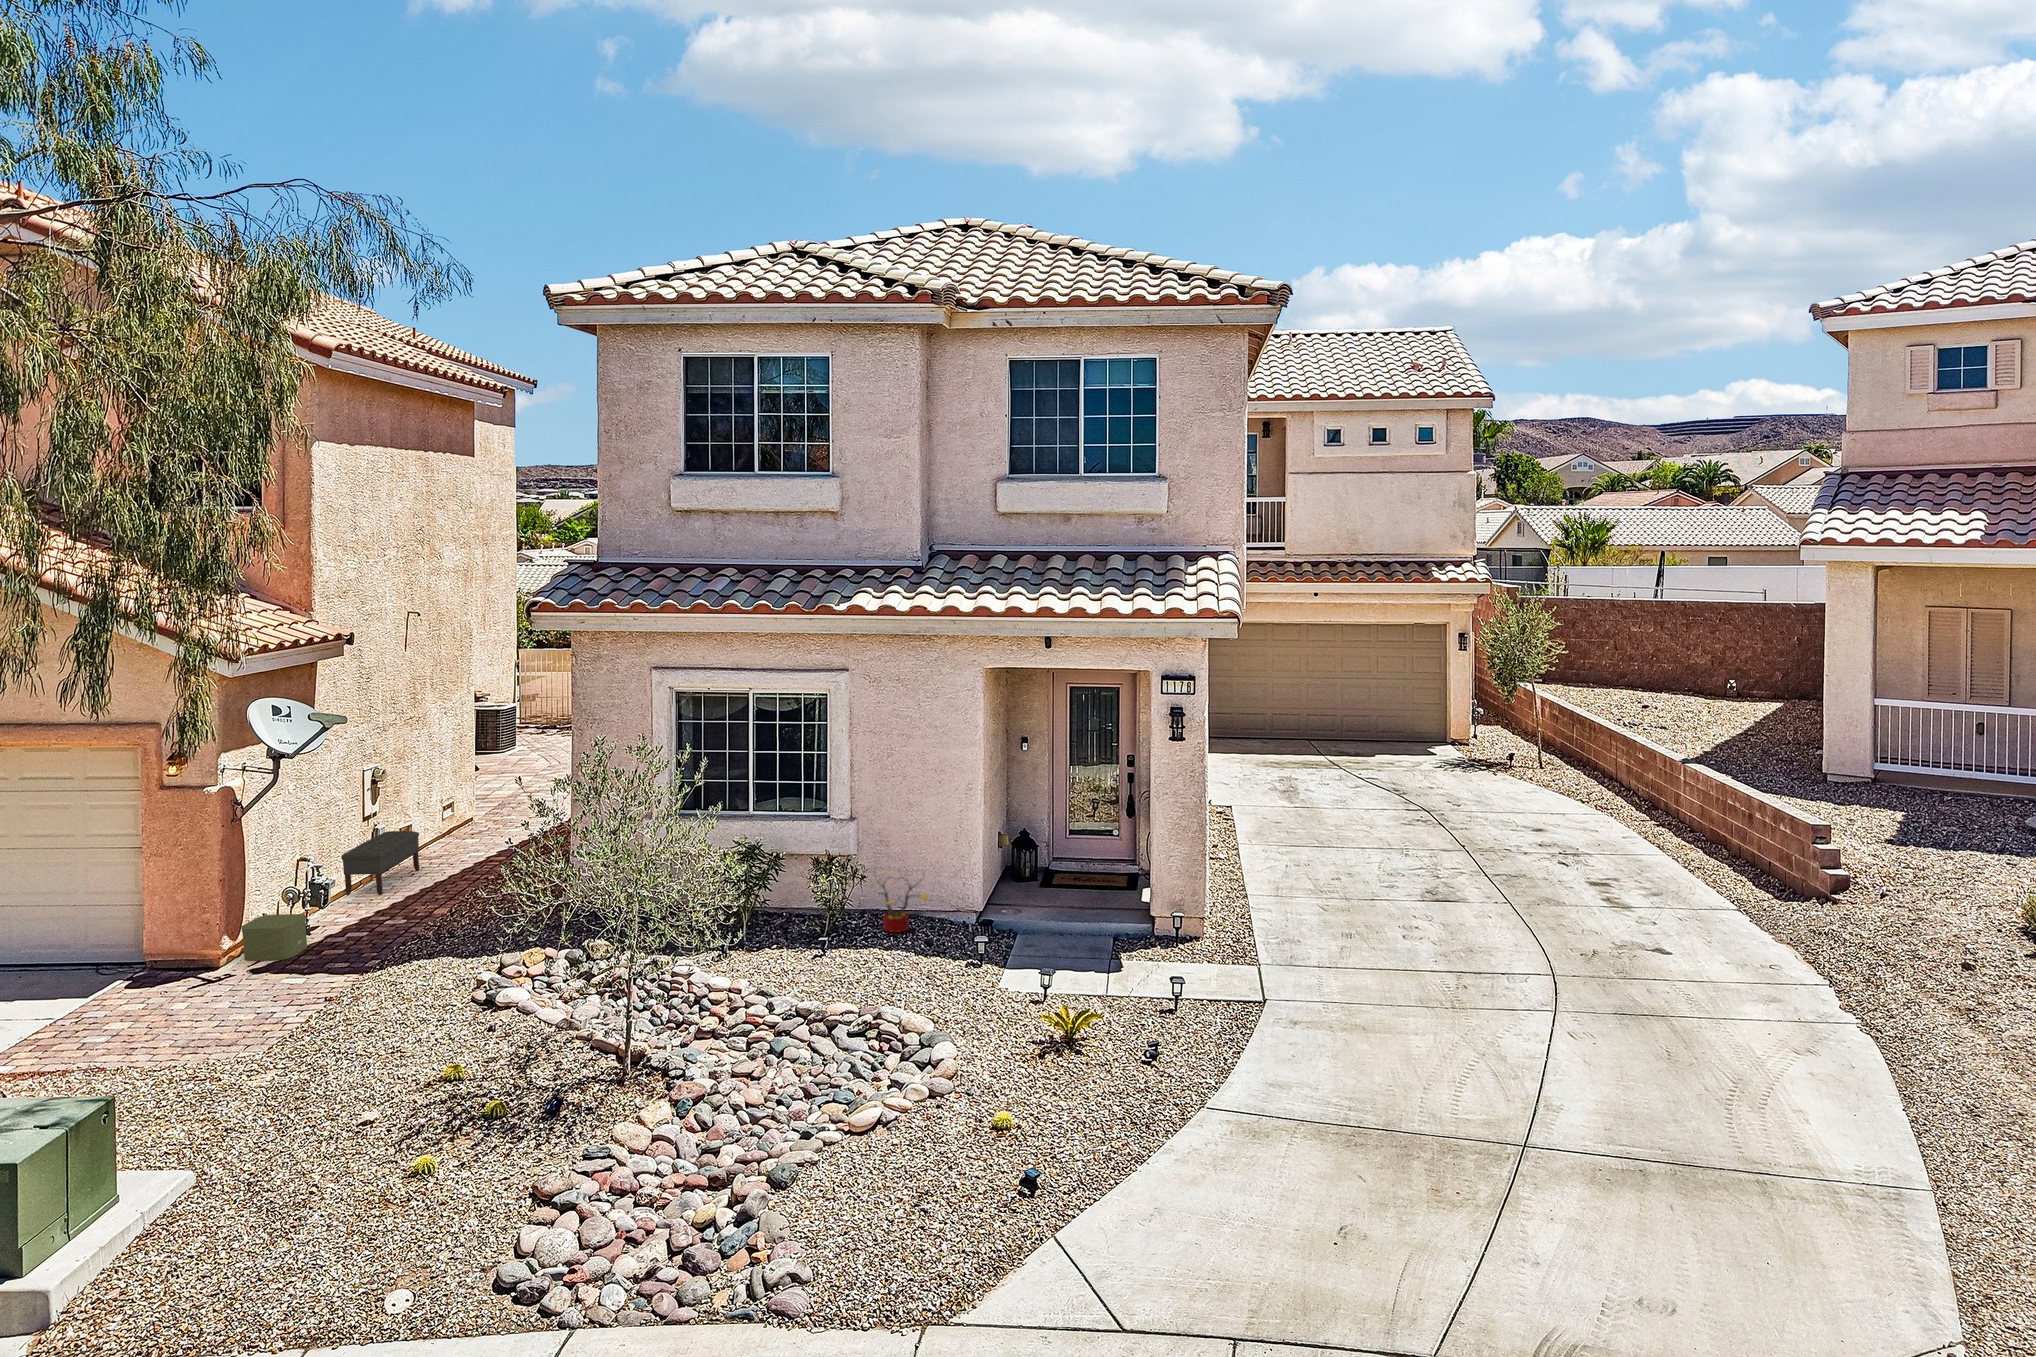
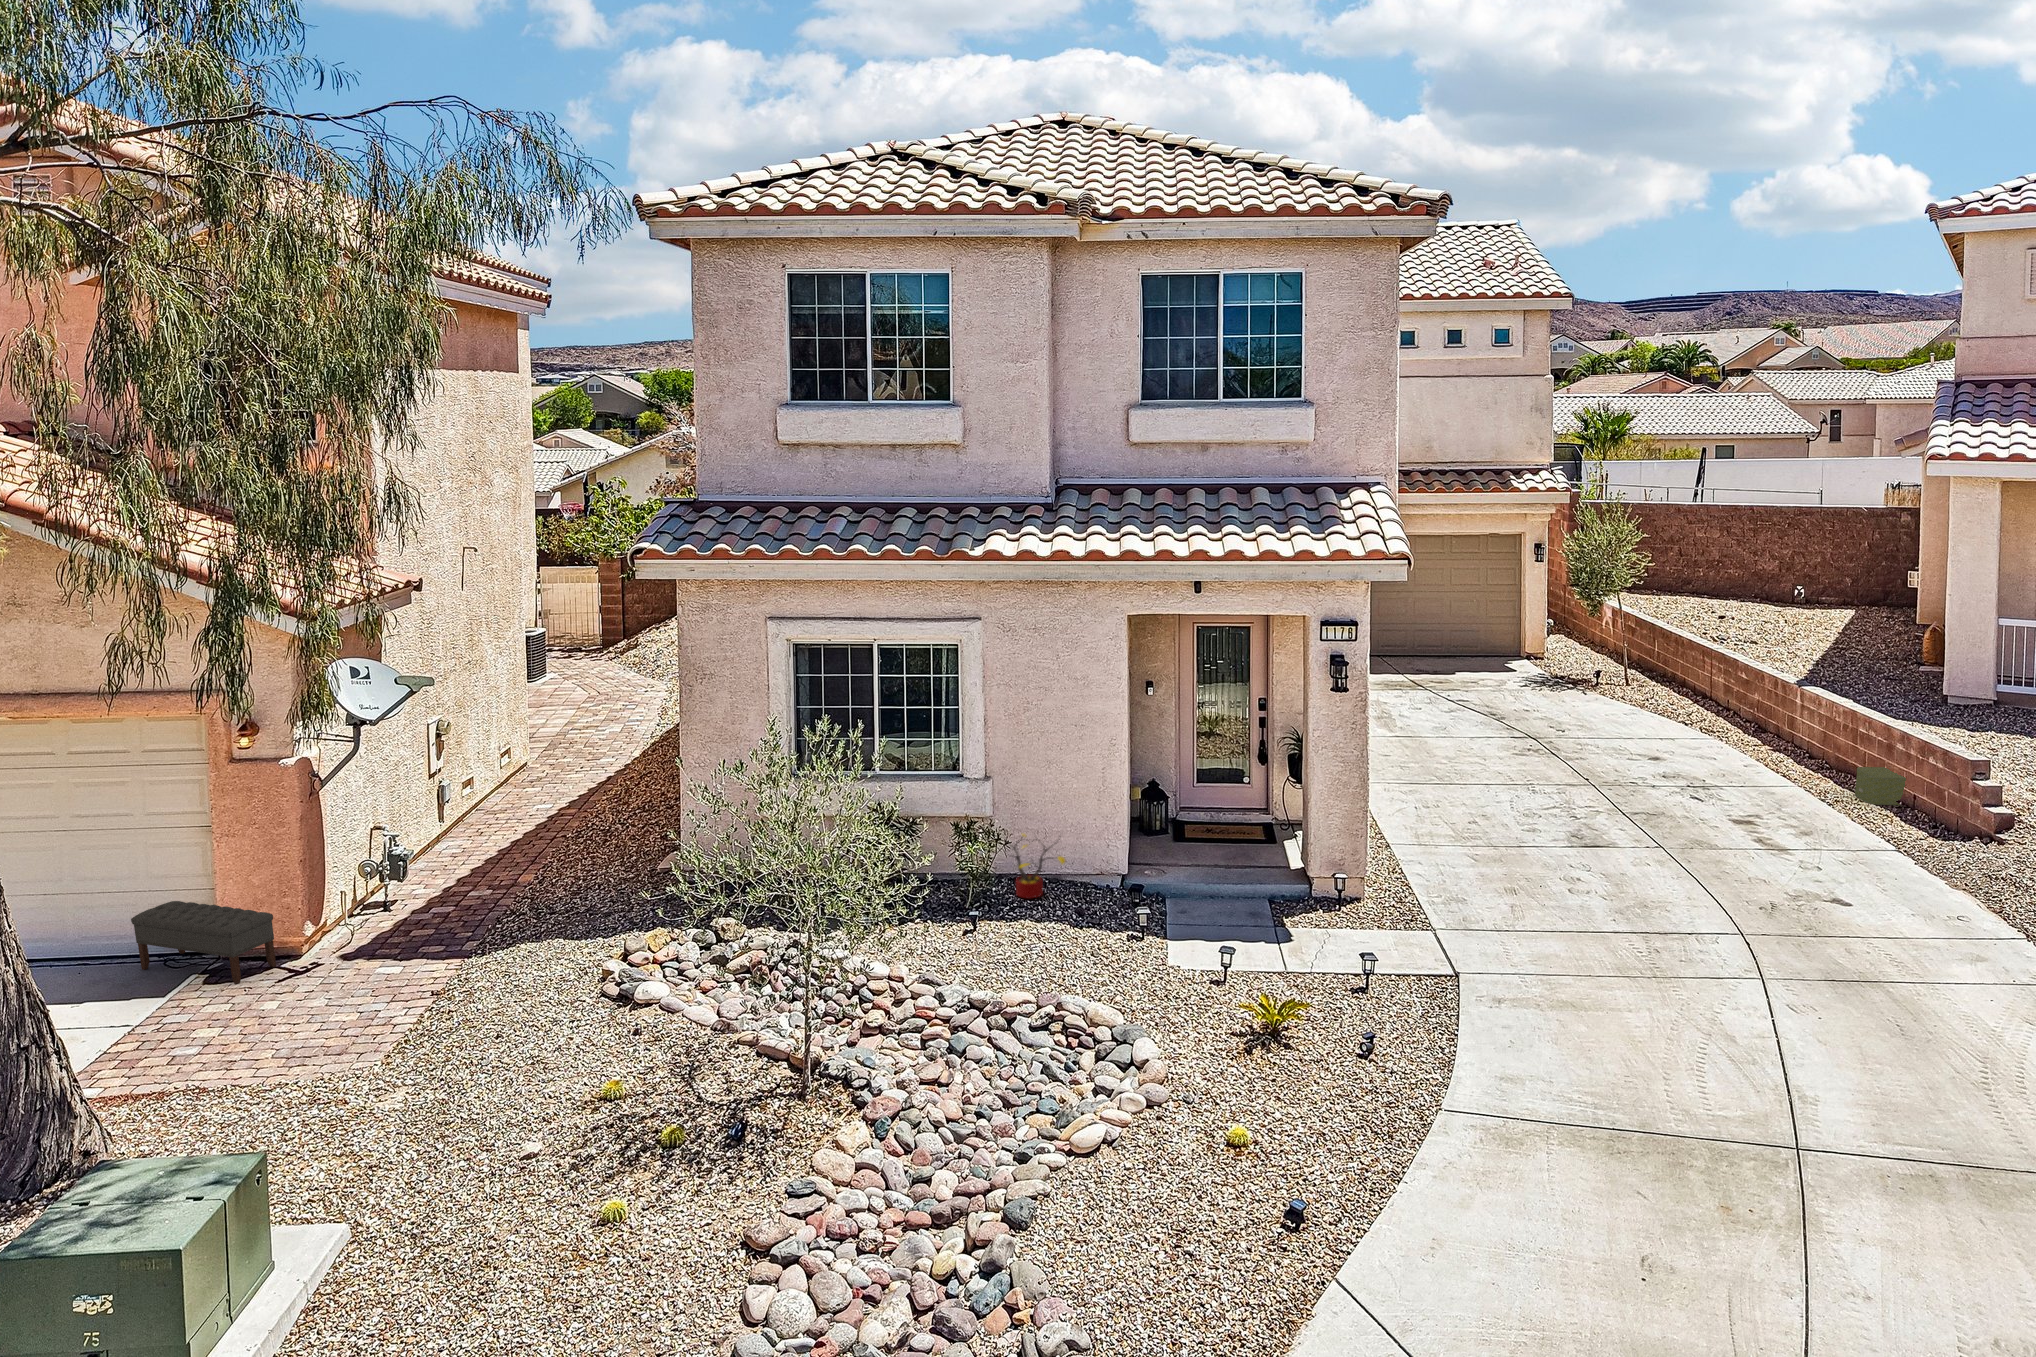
bench: present [341,831,419,895] -> present [131,901,276,984]
storage box: present [241,914,307,961] -> present [1855,767,1906,805]

